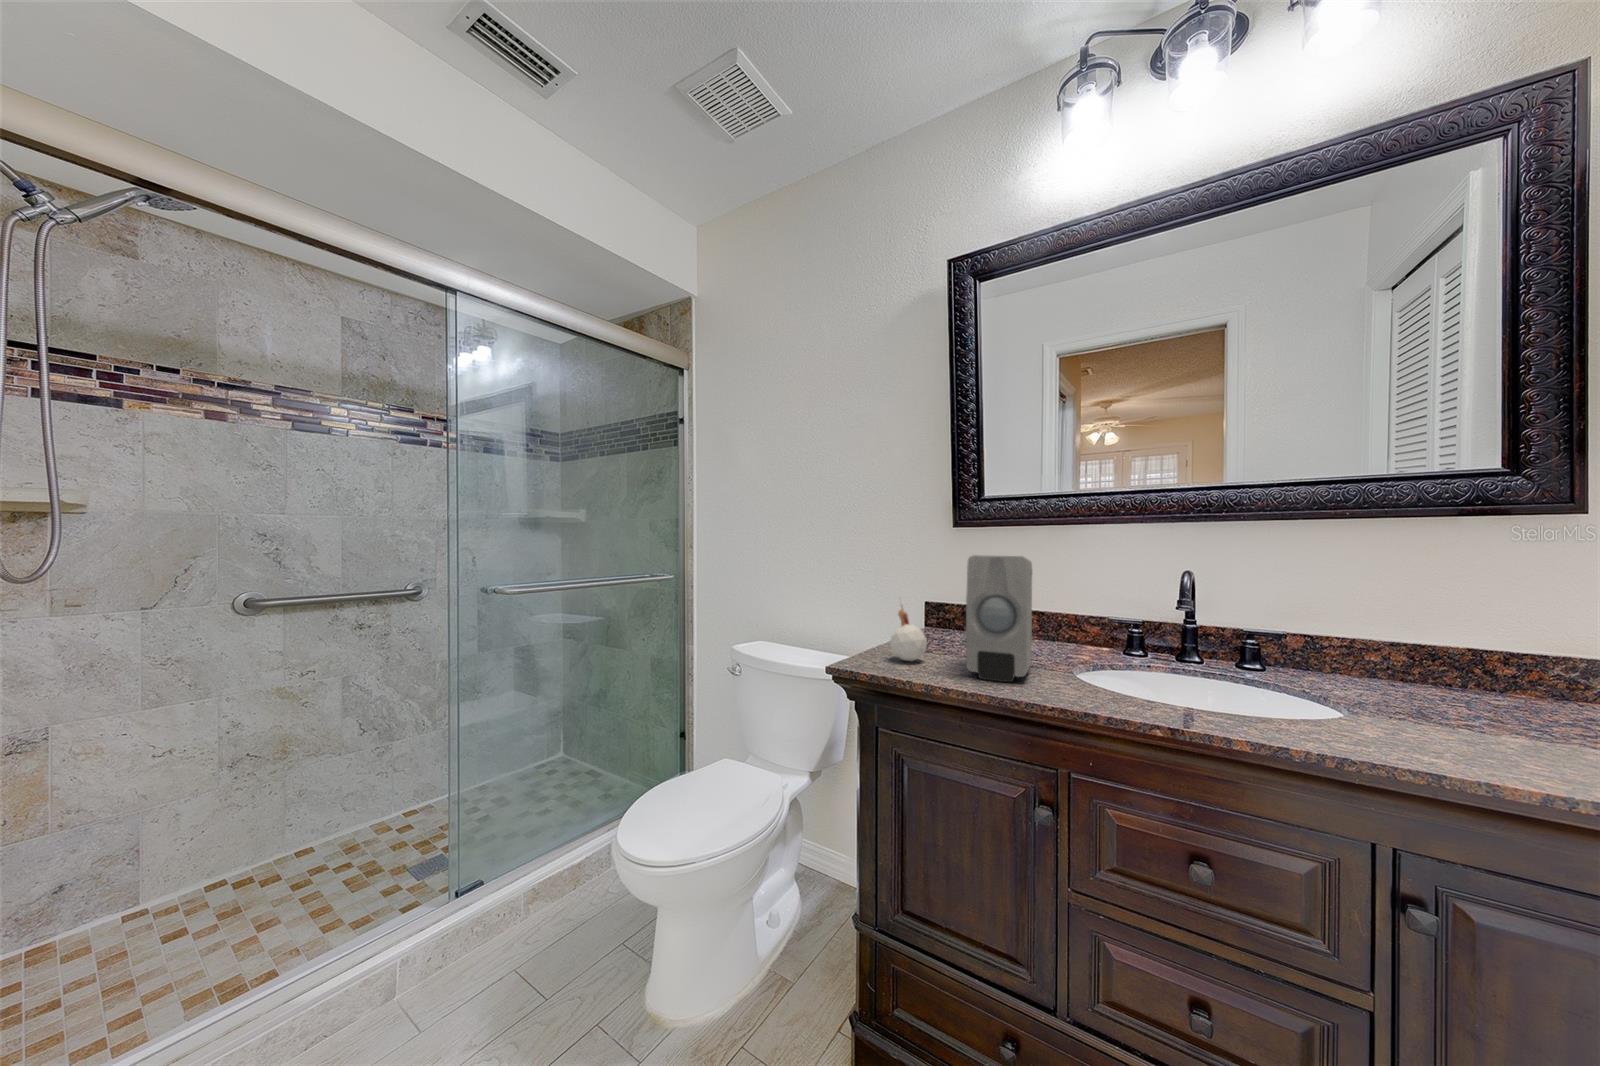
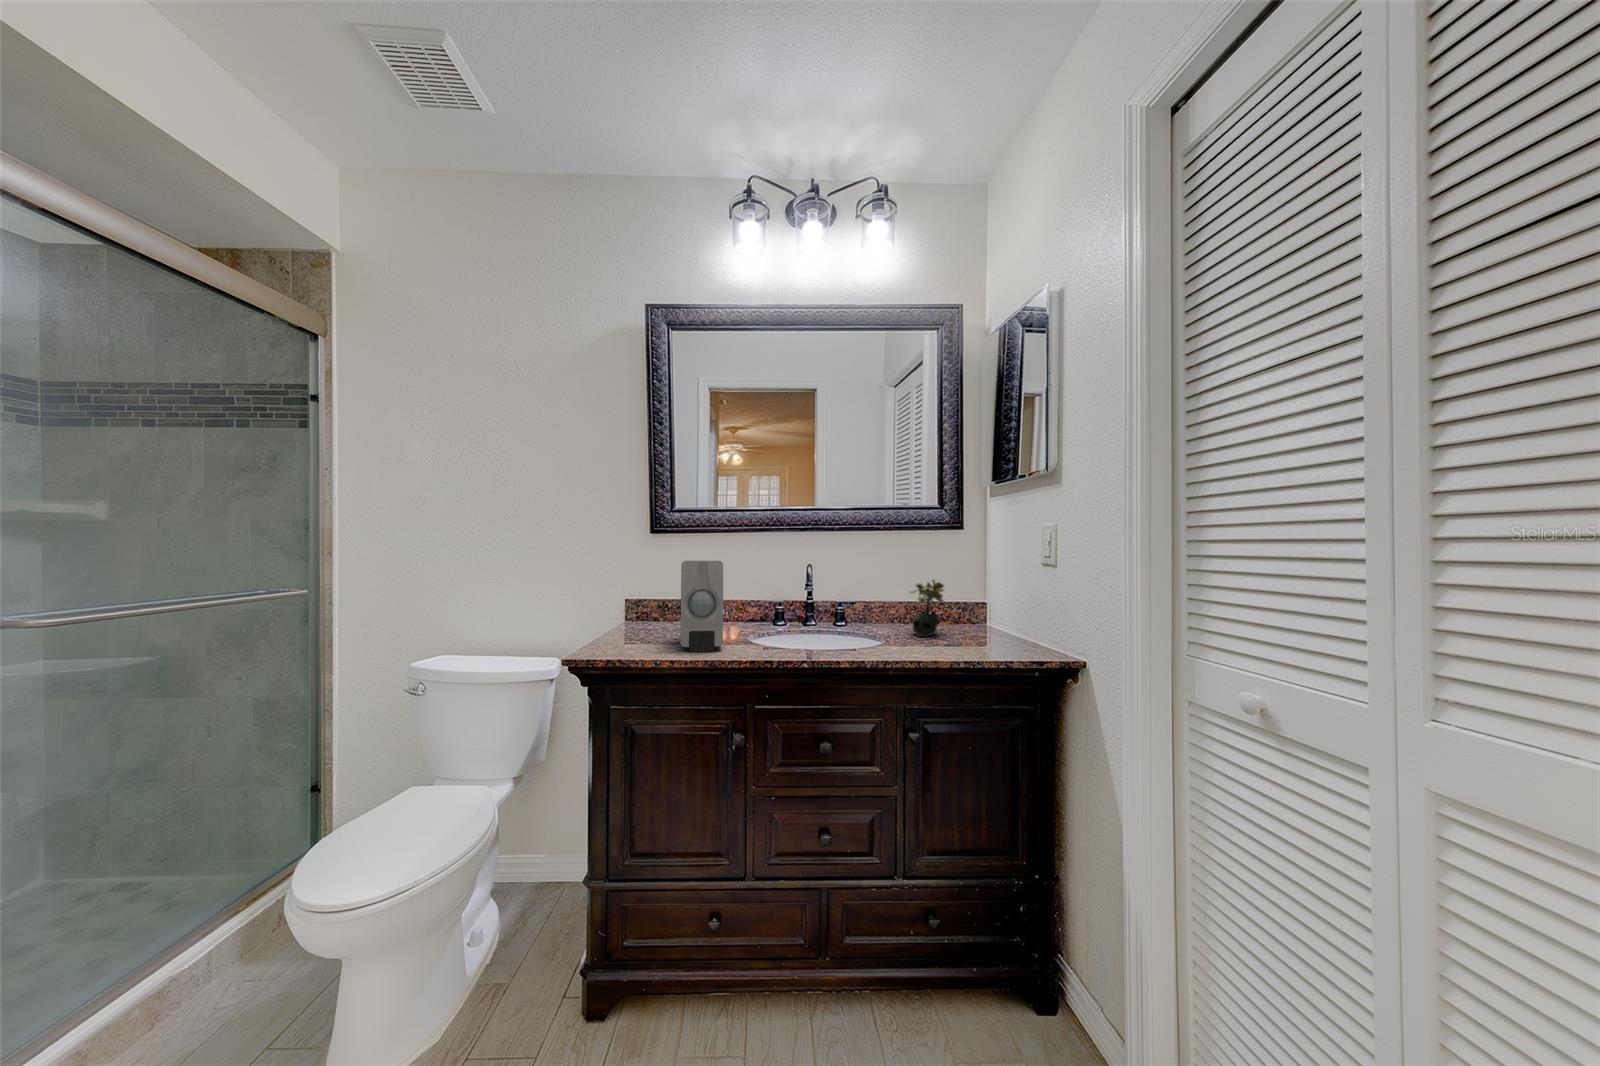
succulent plant: none [1404,601,1506,710] -> present [911,580,944,637]
candle: present [890,604,927,661] -> none [614,595,644,646]

